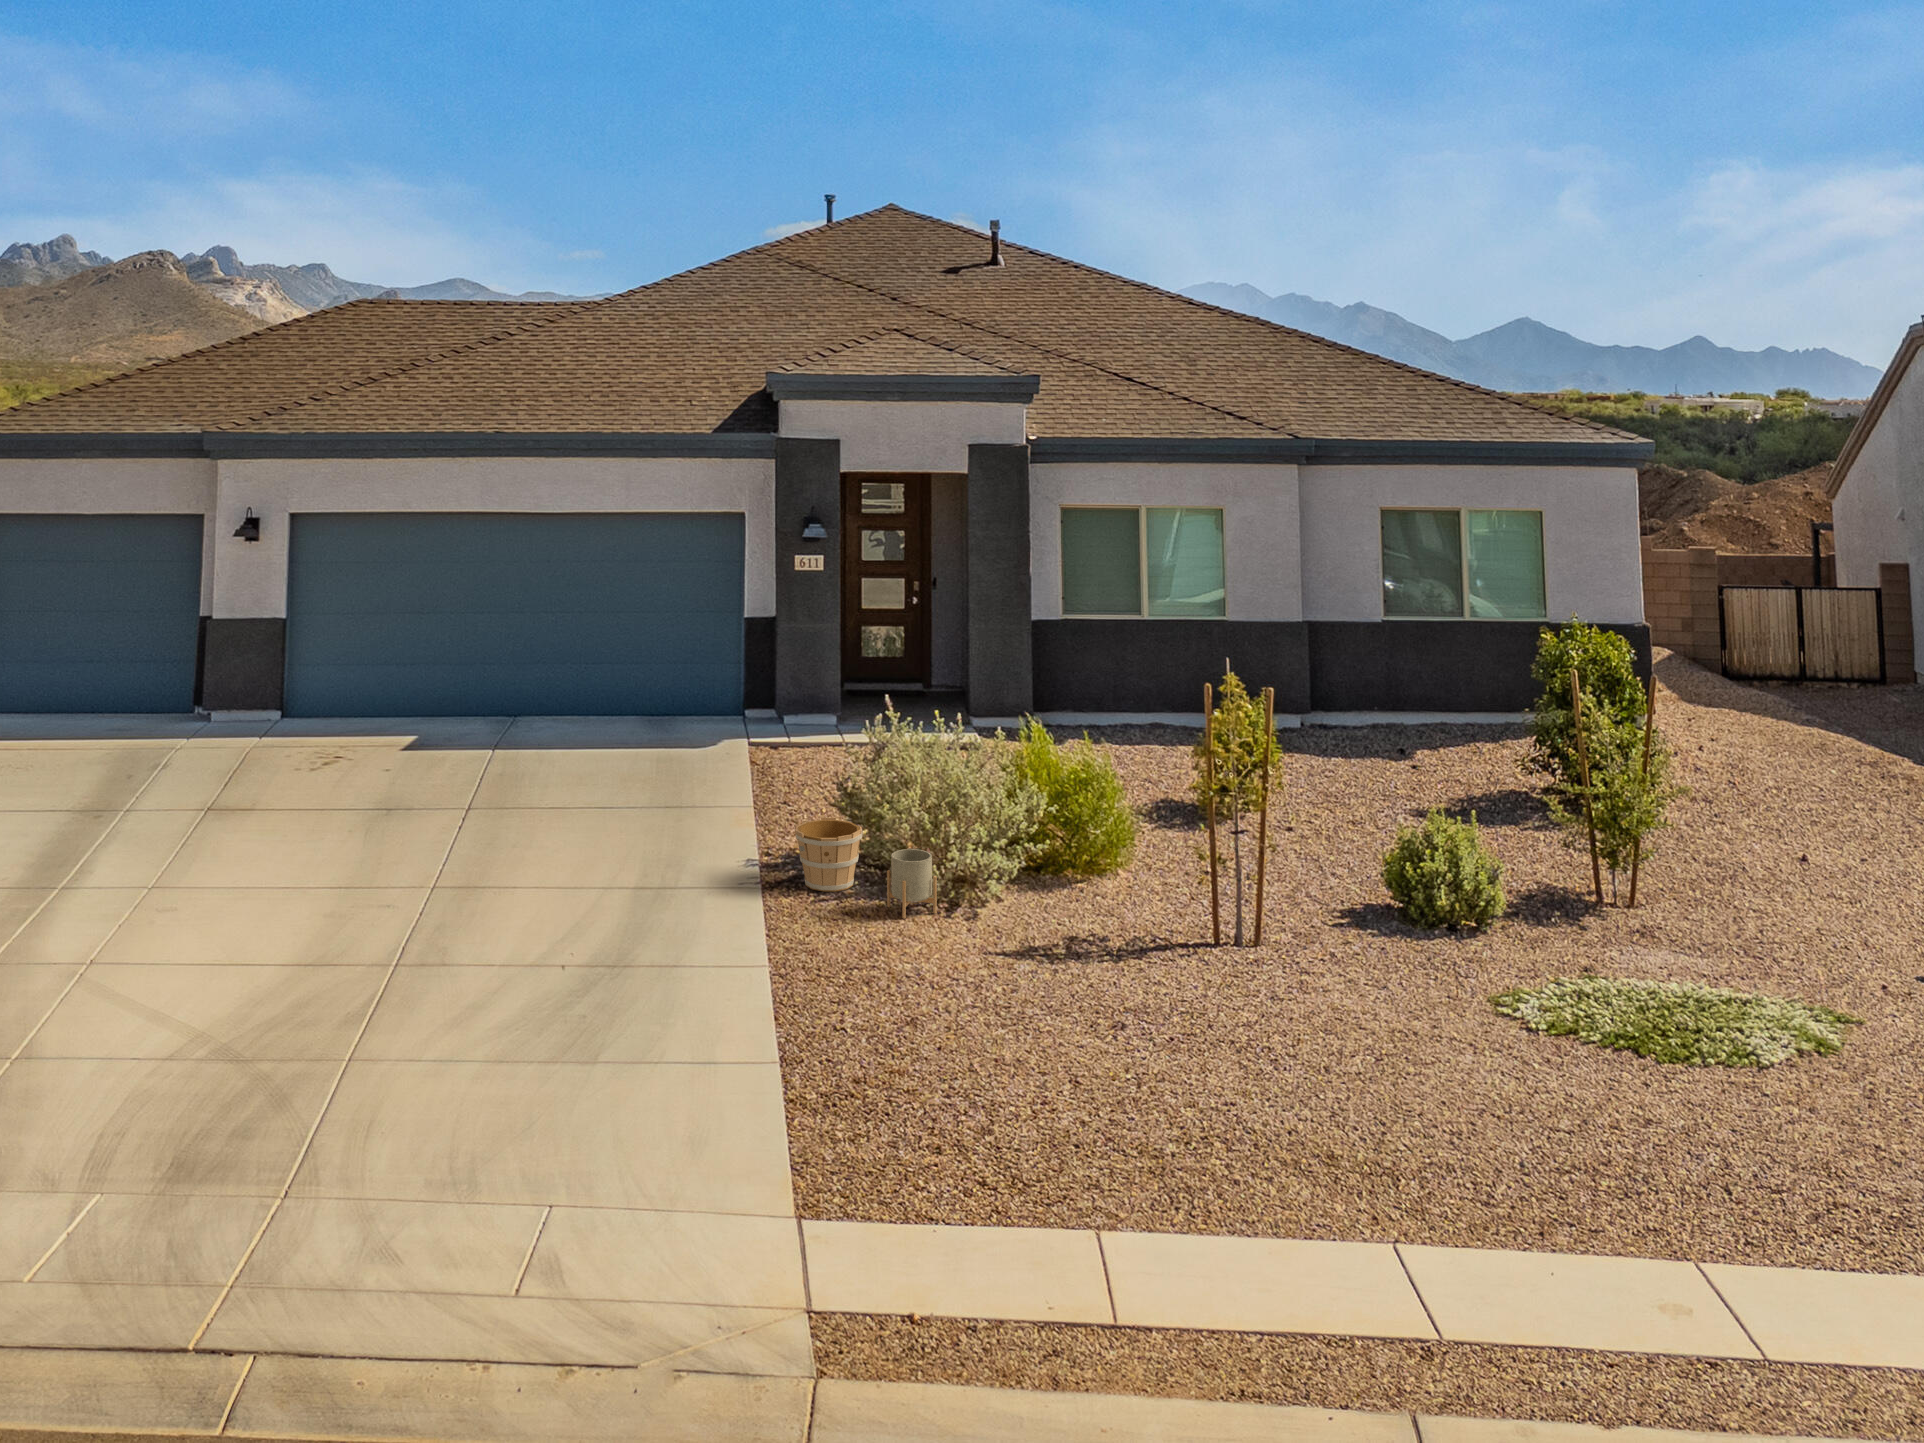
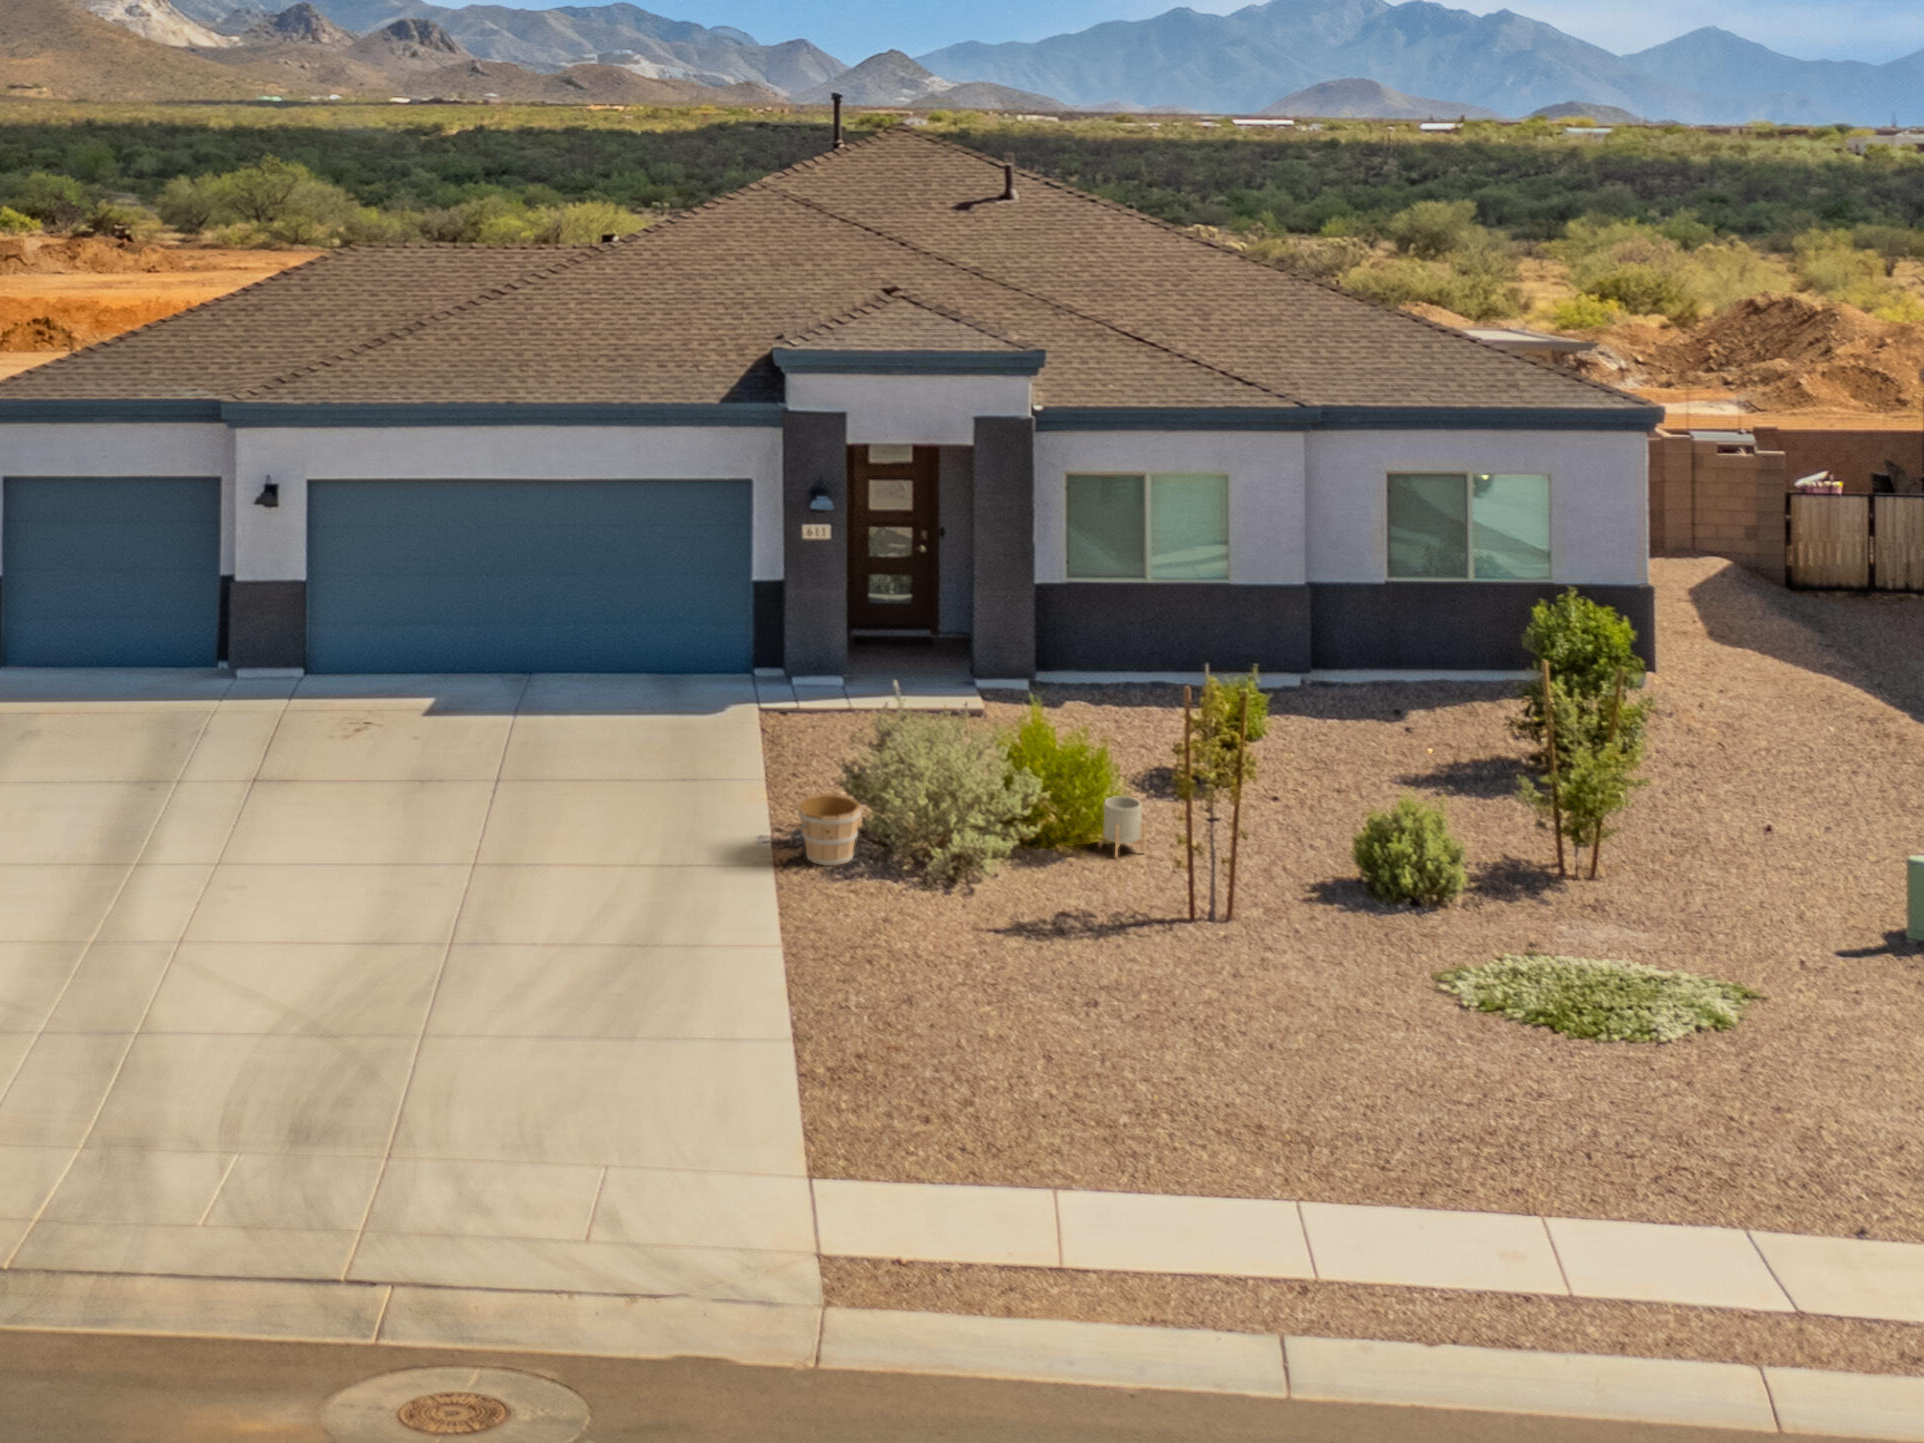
planter: present [887,849,937,919] -> present [1099,796,1146,858]

